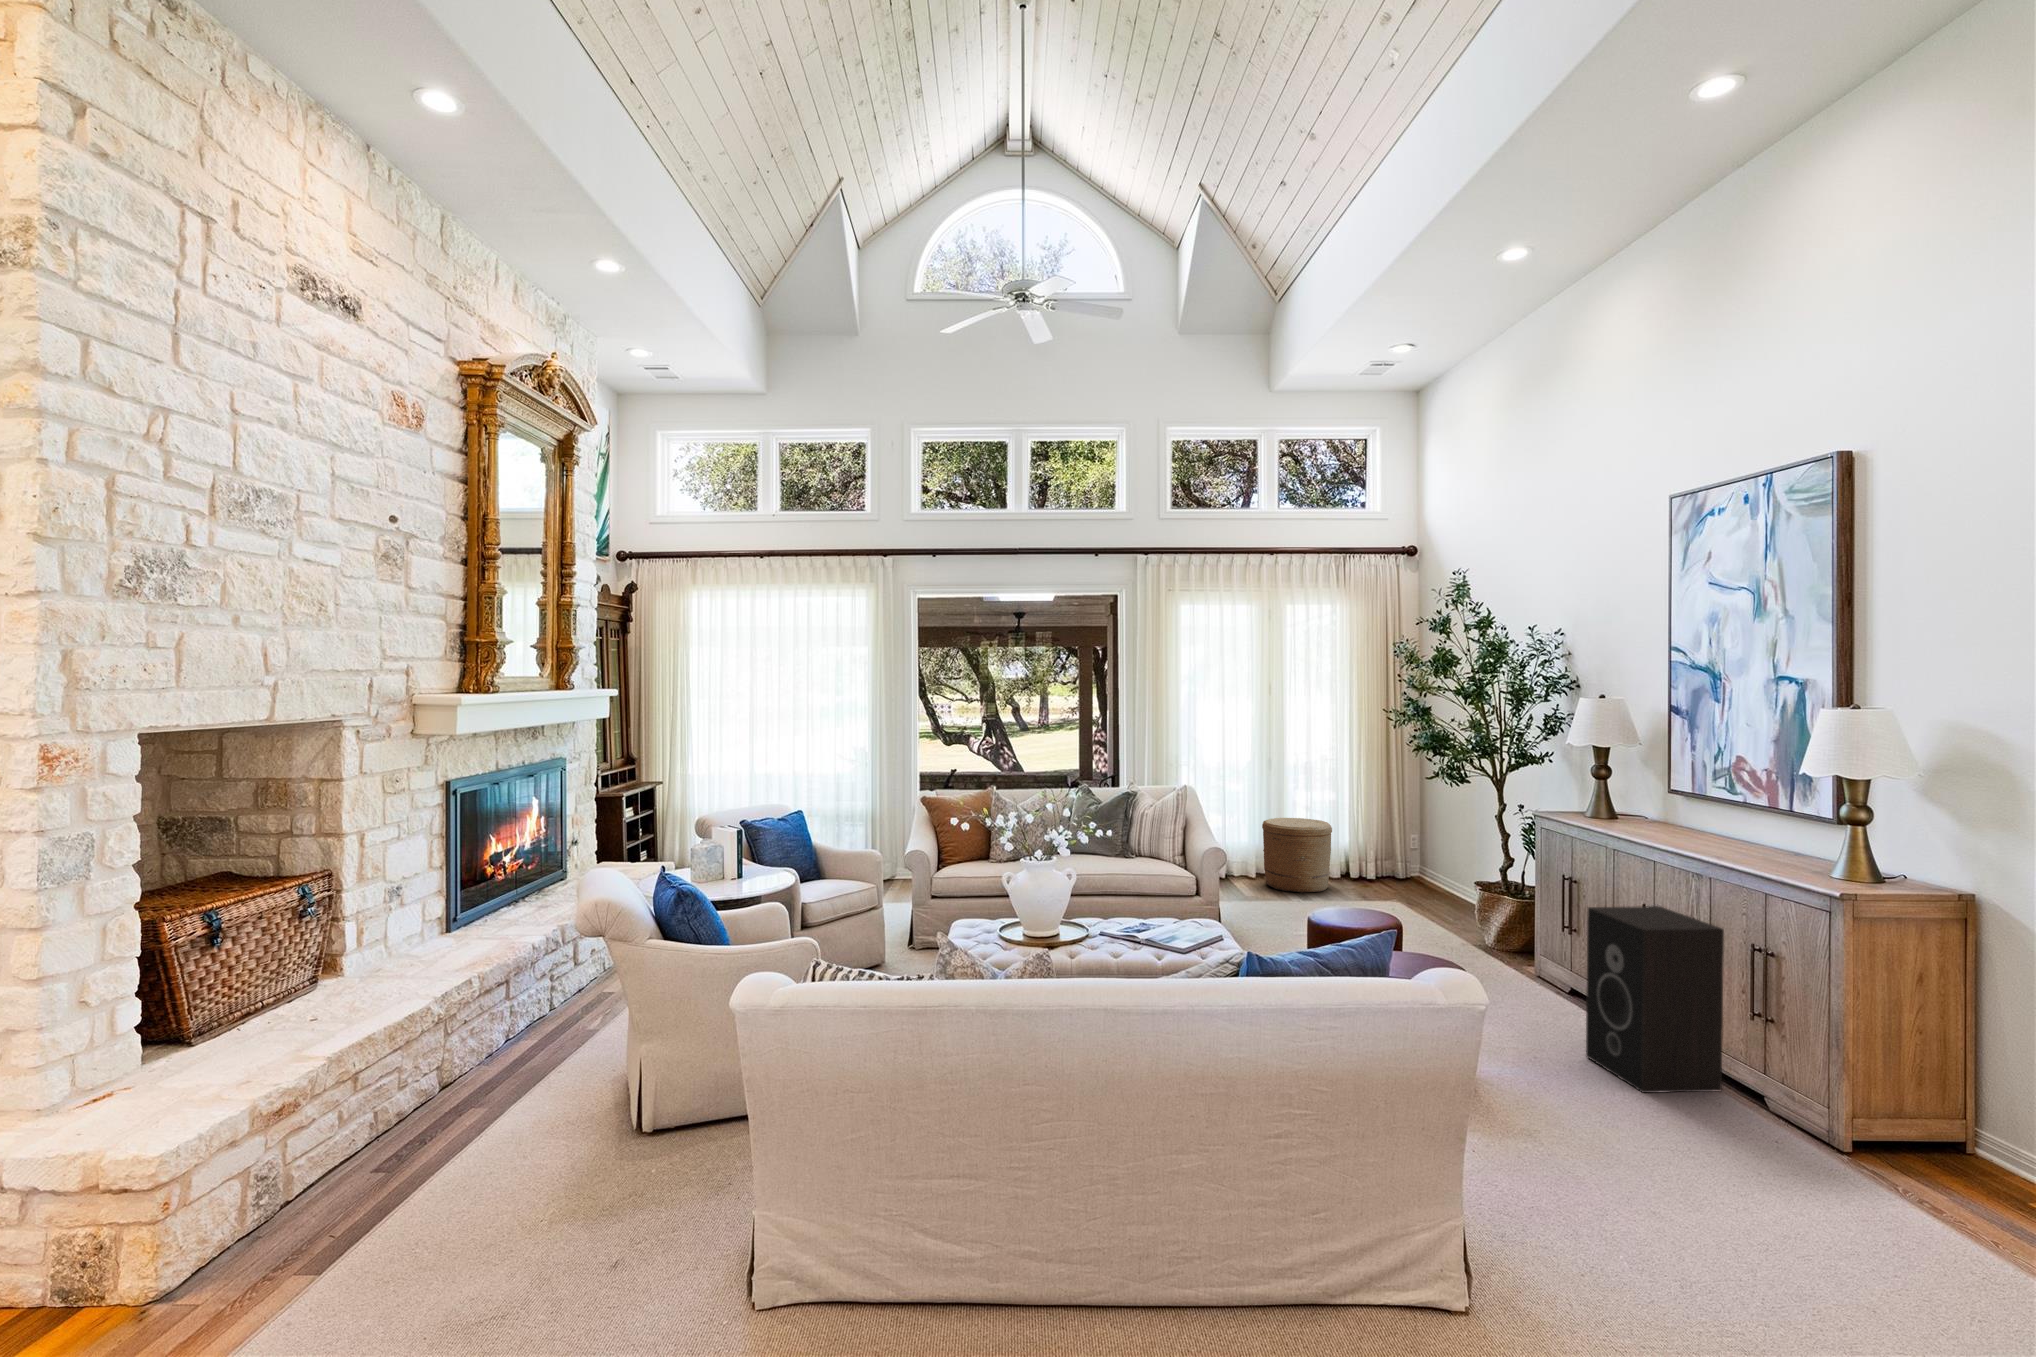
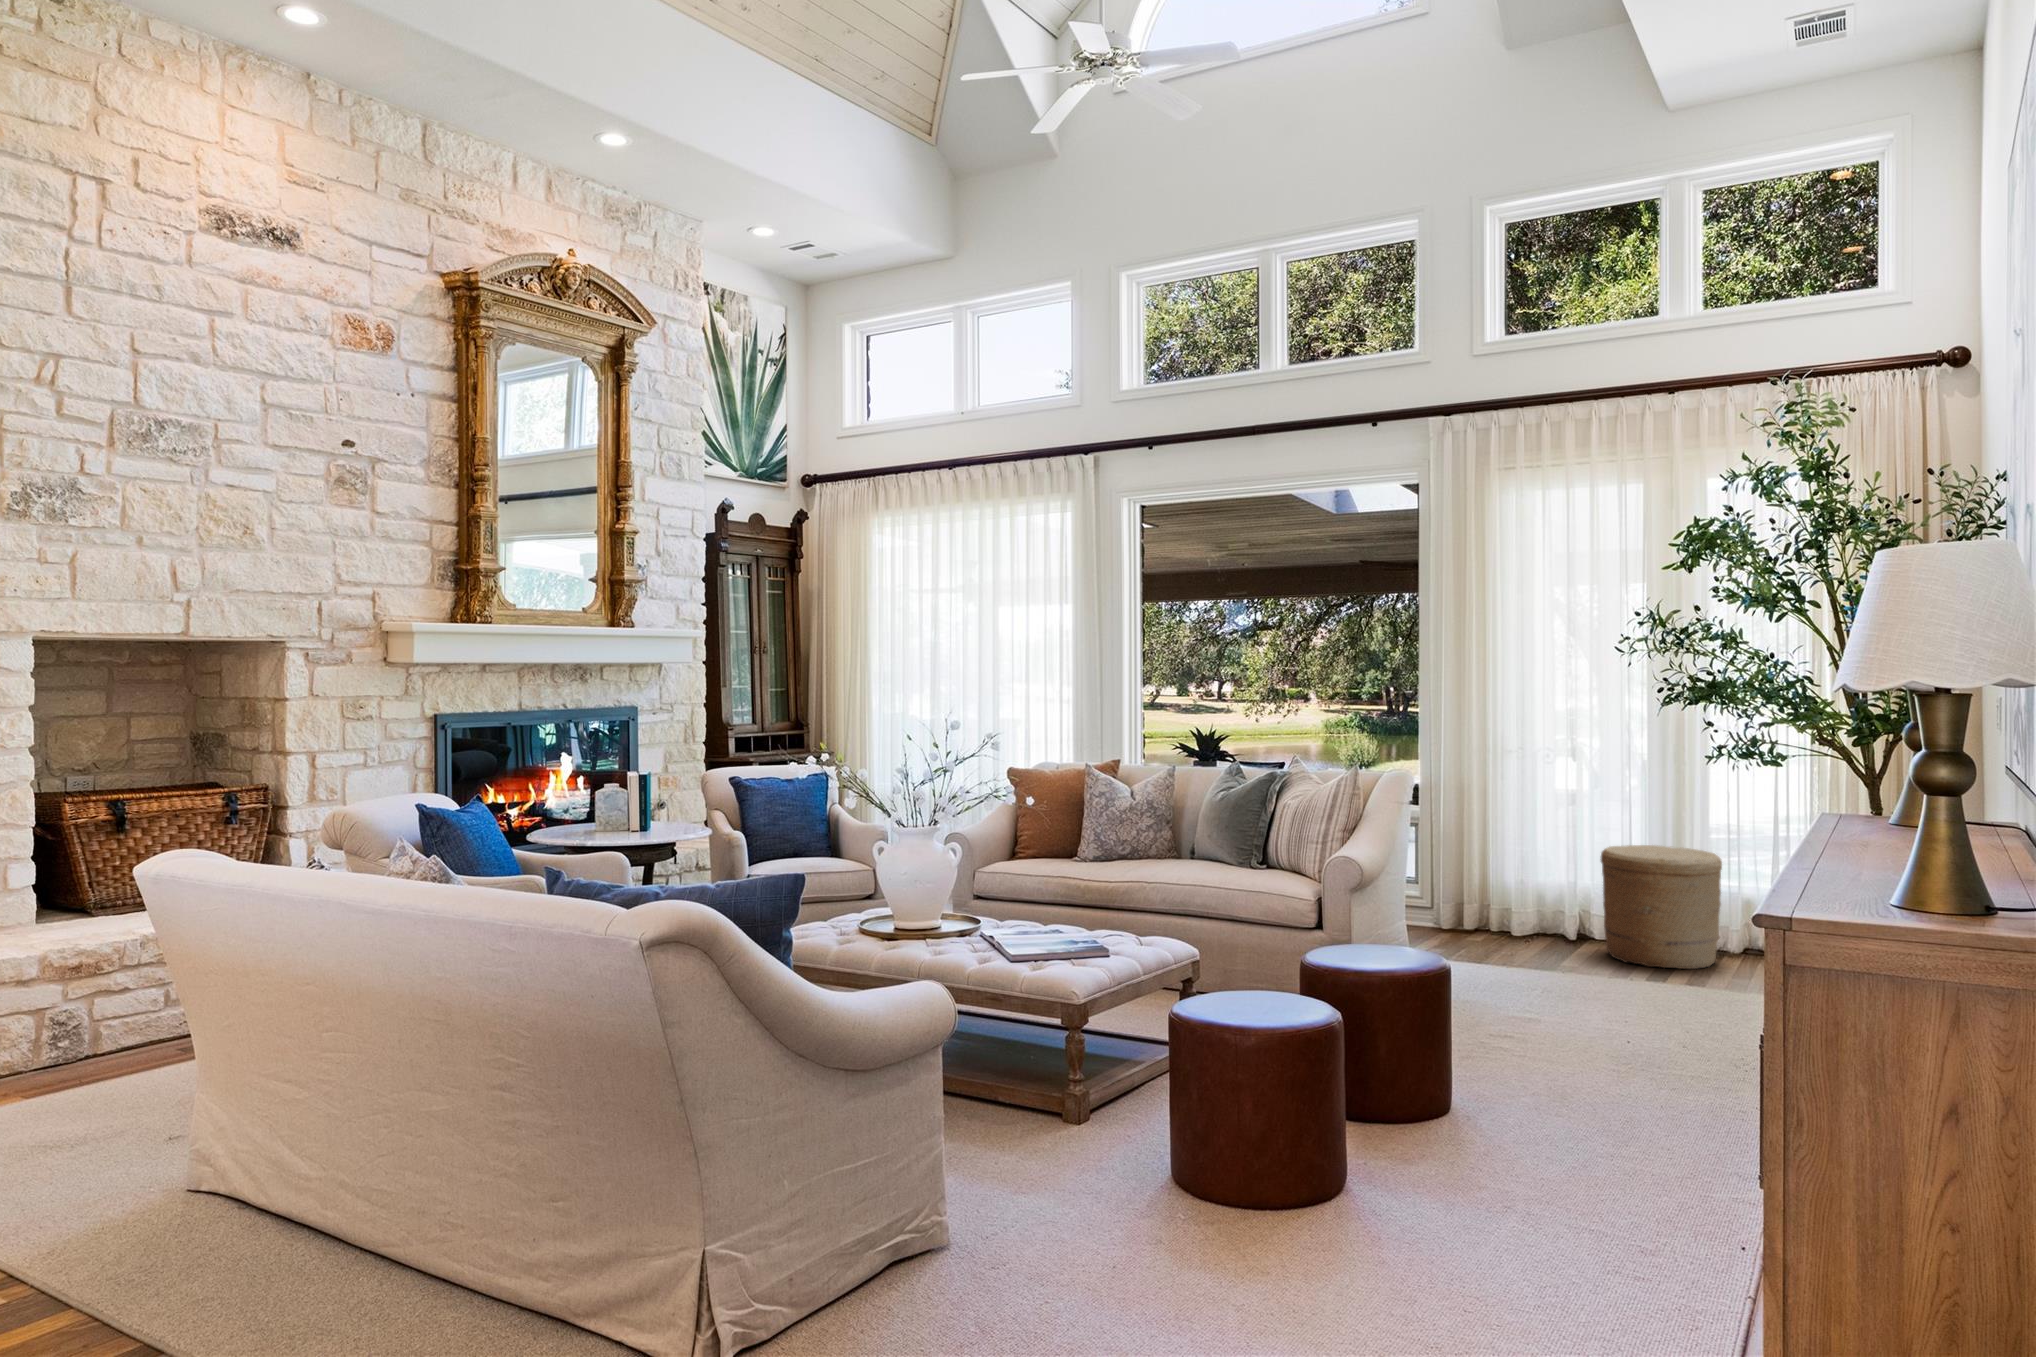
speaker: present [1586,906,1724,1093] -> none [1577,962,1744,1308]

